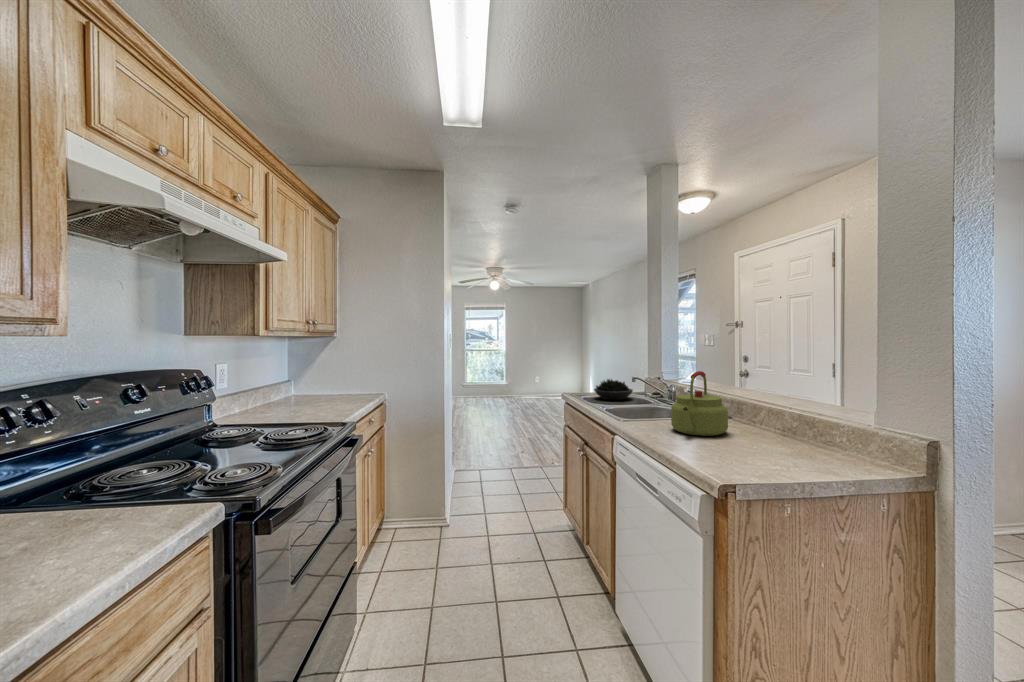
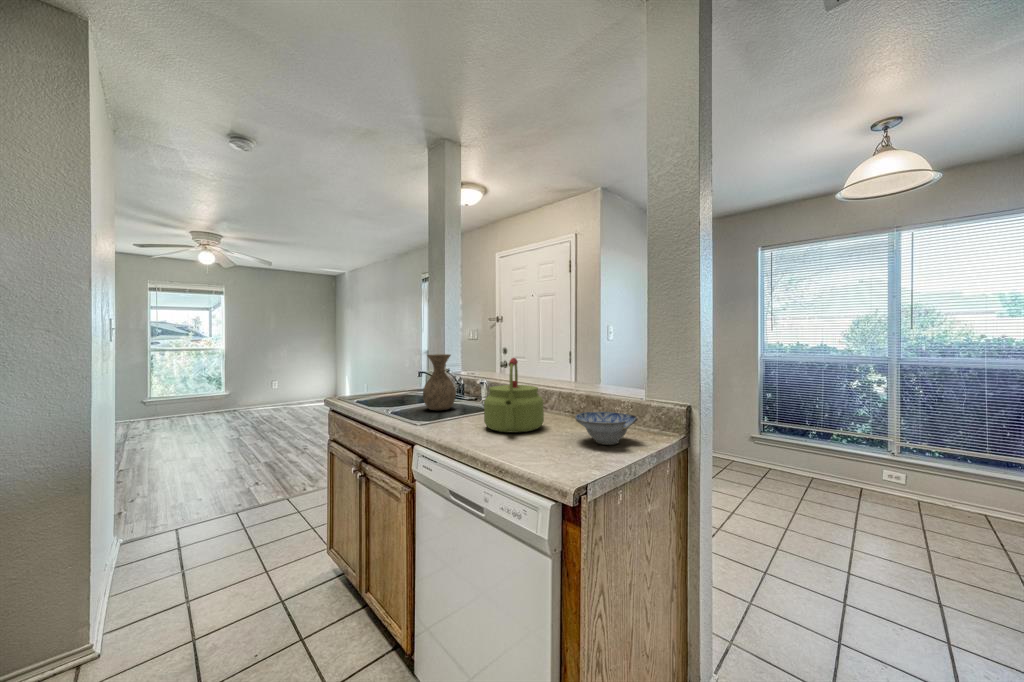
vase: none [632,364,661,411] -> present [423,354,456,410]
succulent plant: present [594,379,633,400] -> none [368,375,416,401]
ceramic bowl: none [743,425,810,456] -> present [575,412,638,445]

